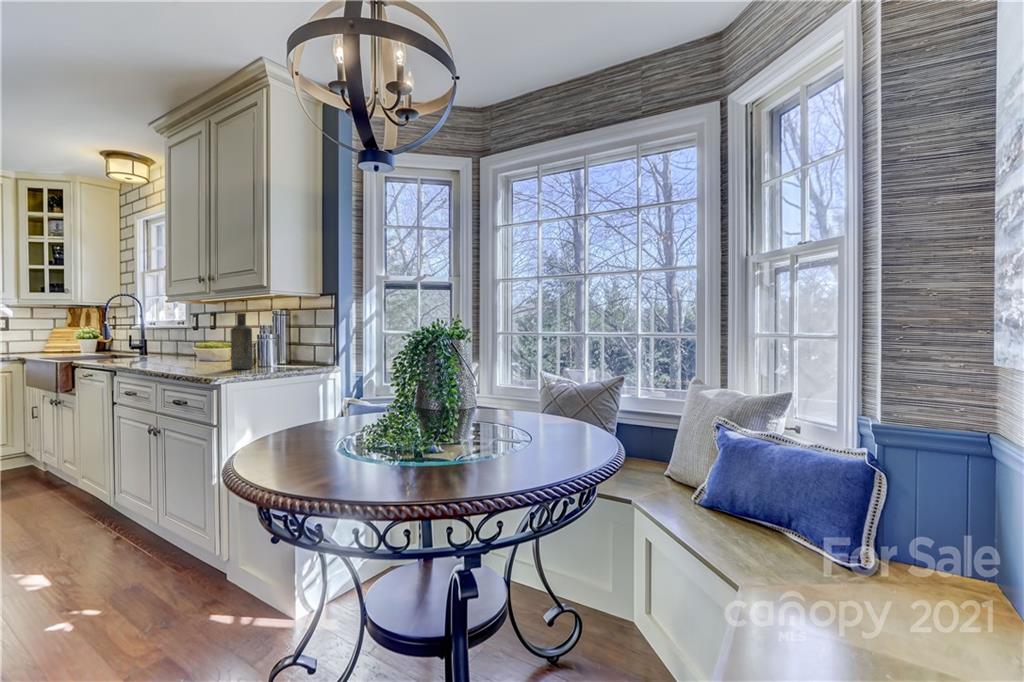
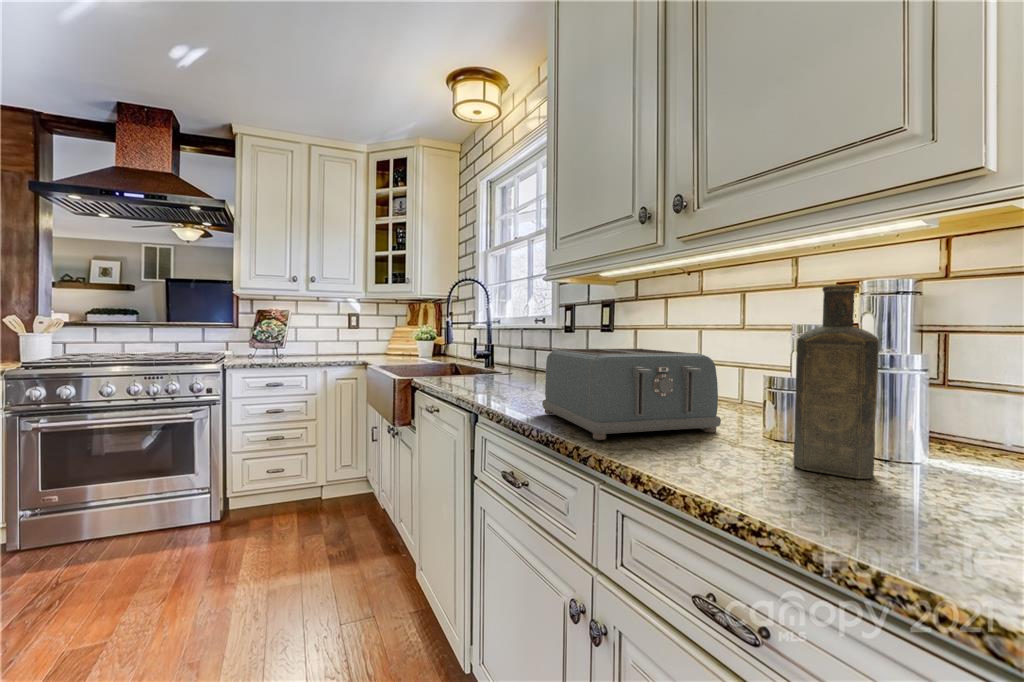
toaster: none [153,336,229,369] -> present [542,348,721,440]

